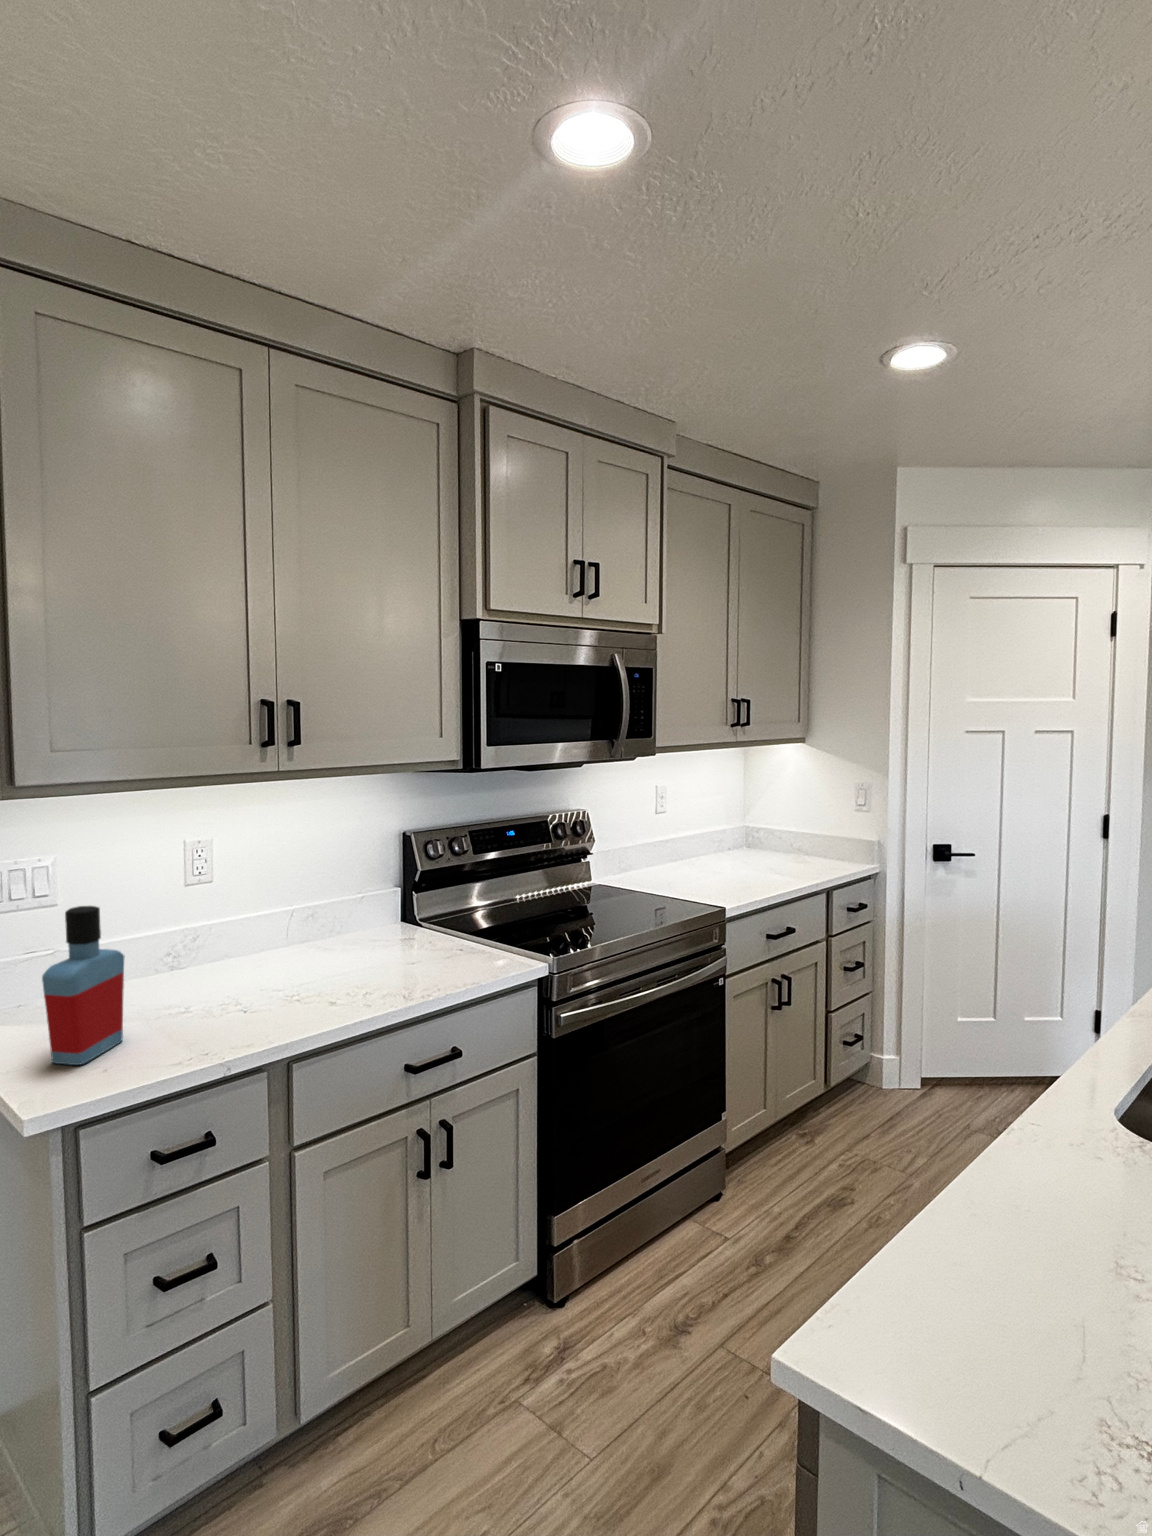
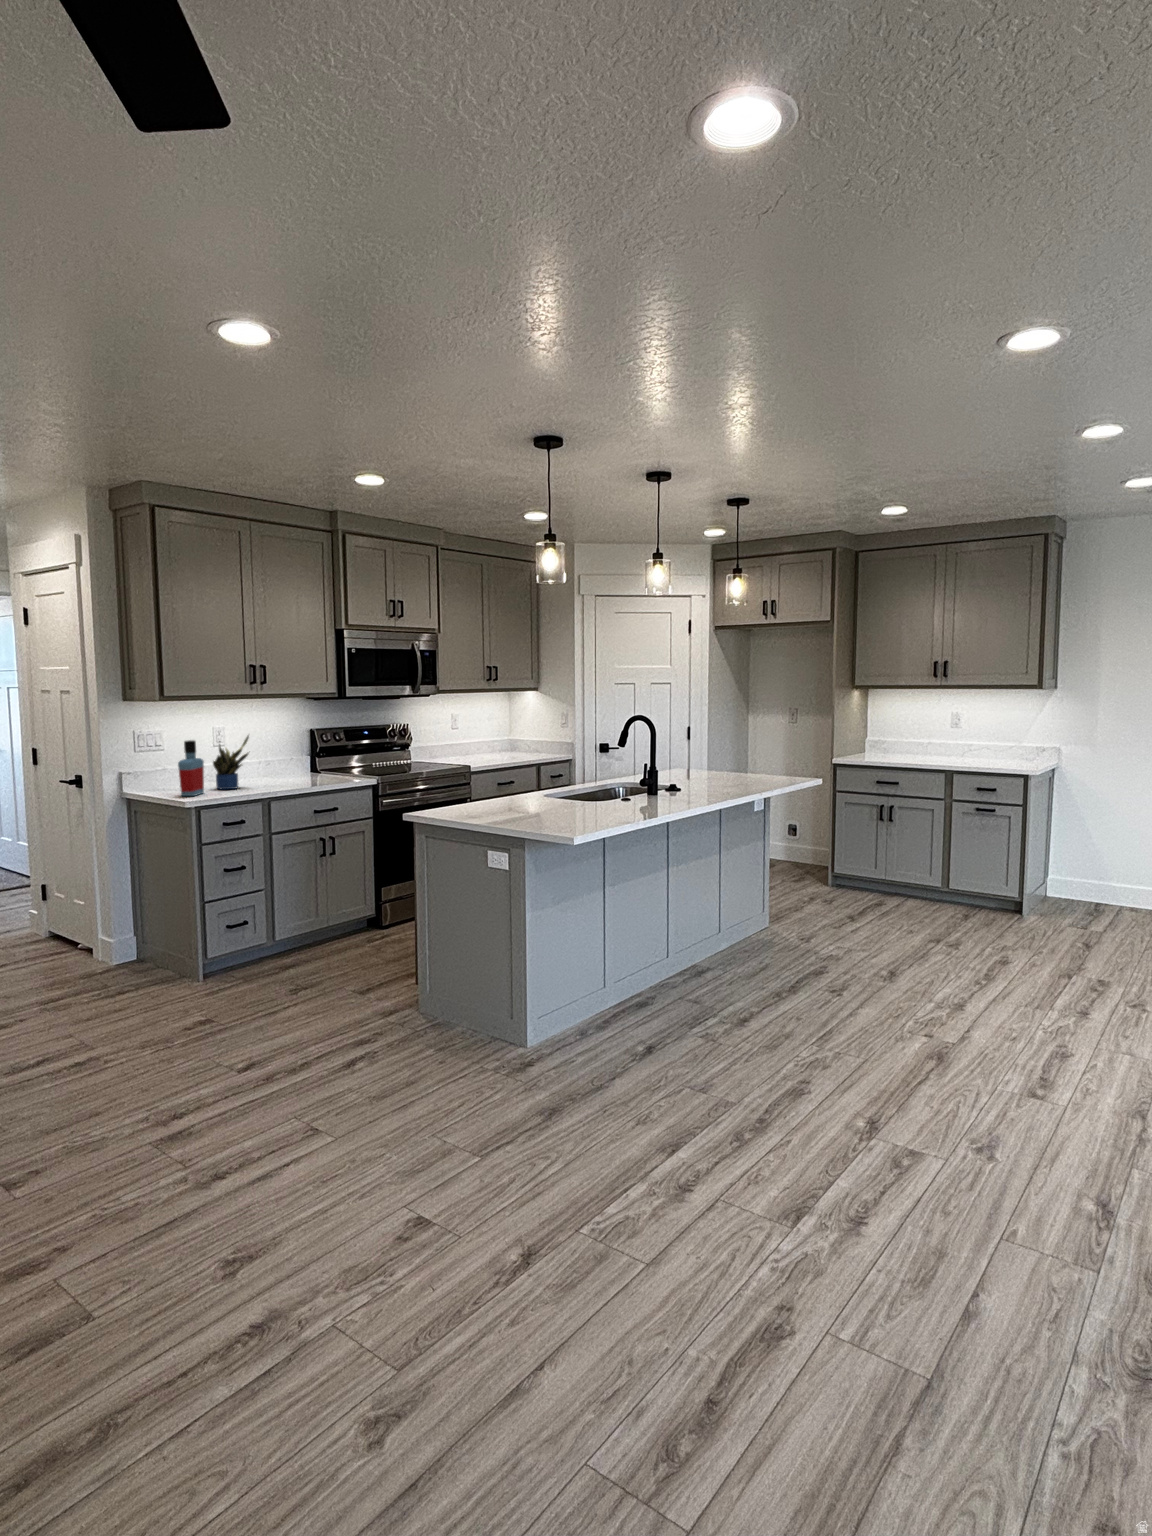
potted plant: none [156,877,253,1019] -> present [213,736,249,789]

